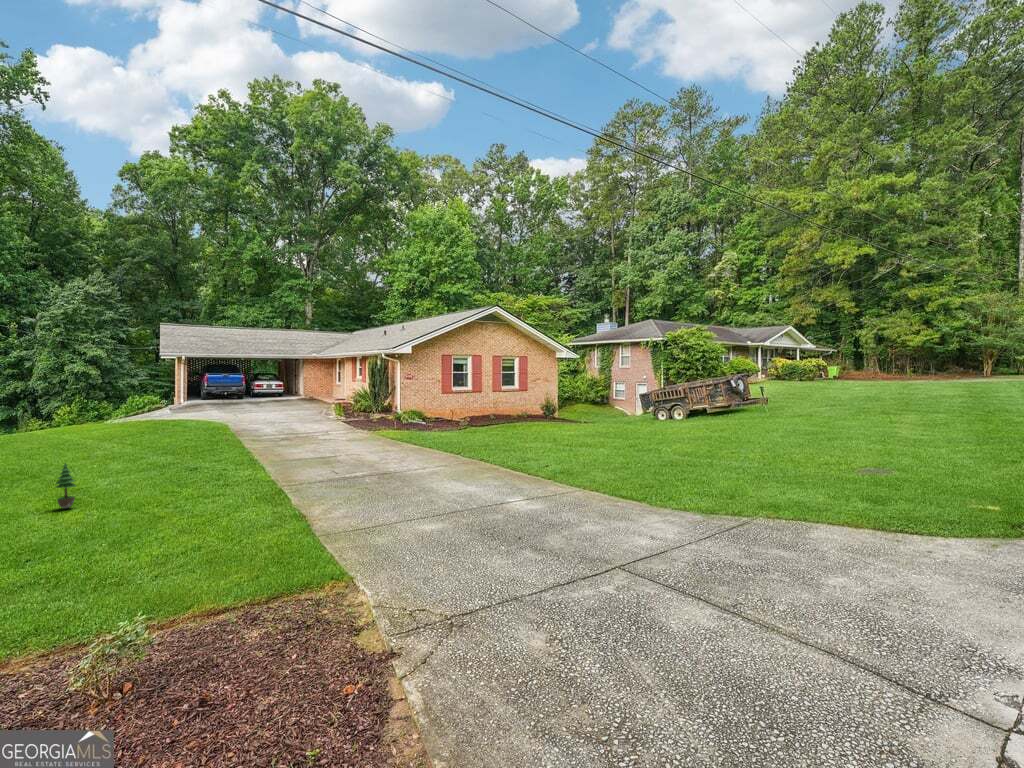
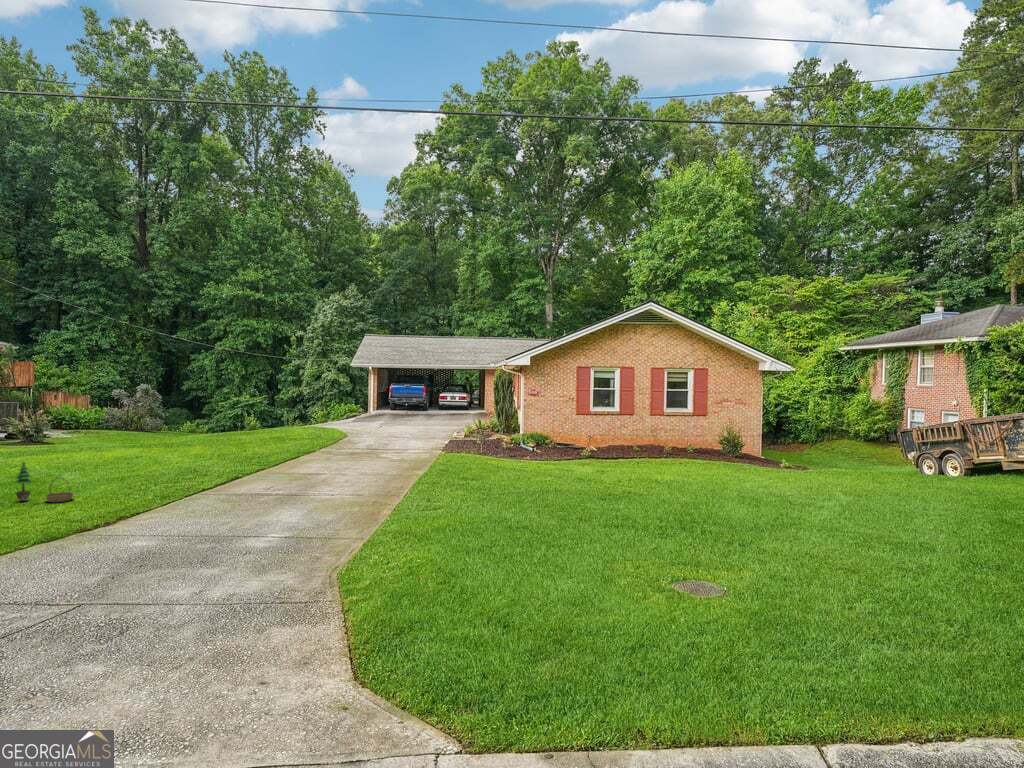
basket: none [98,476,130,505] -> present [46,477,74,502]

